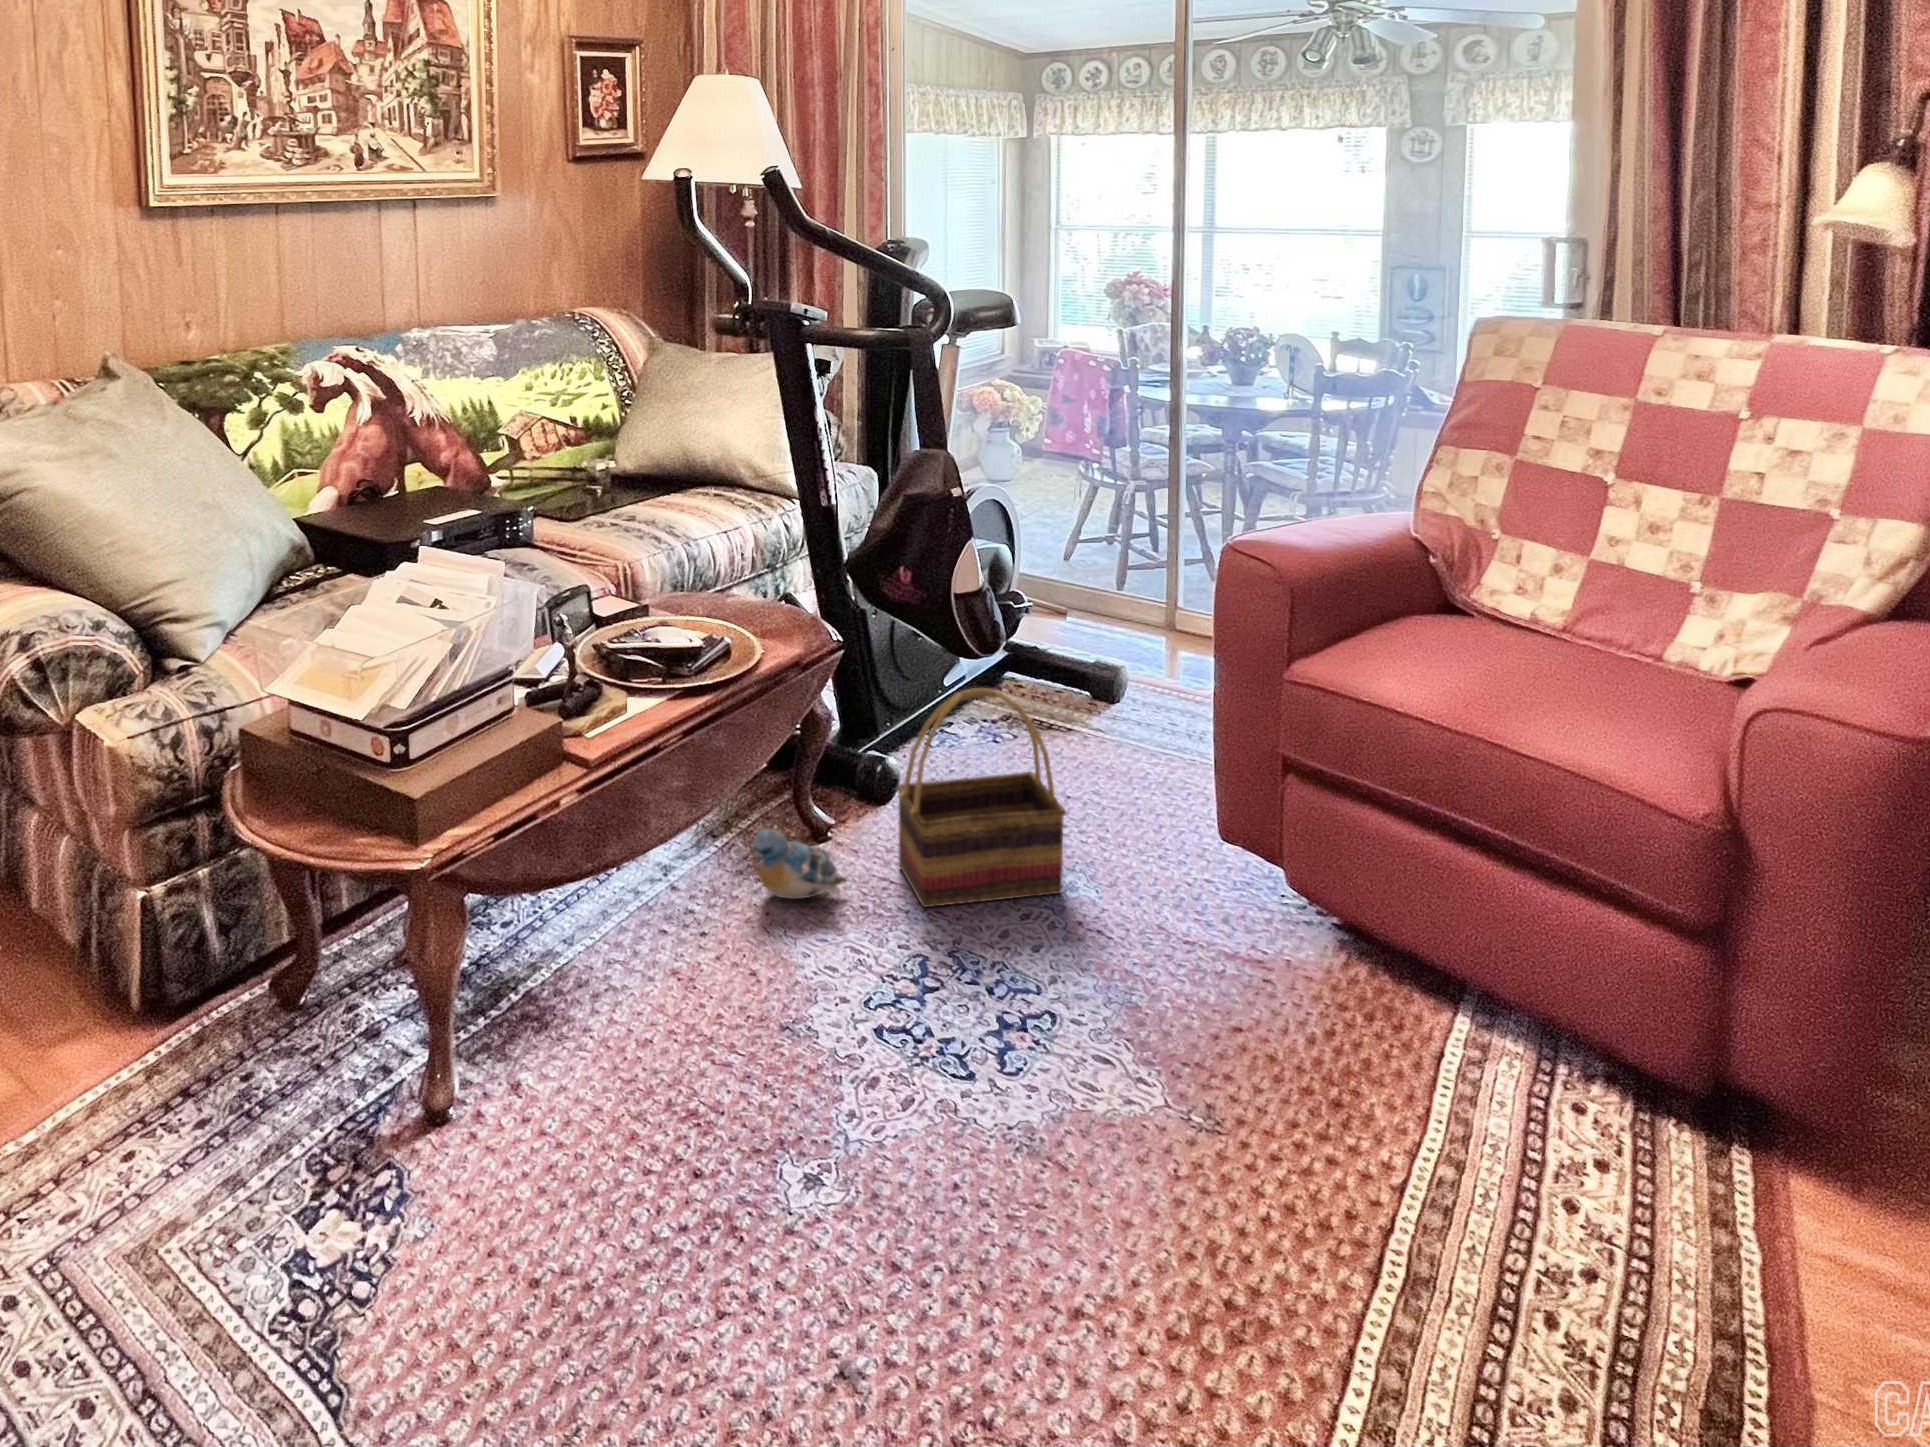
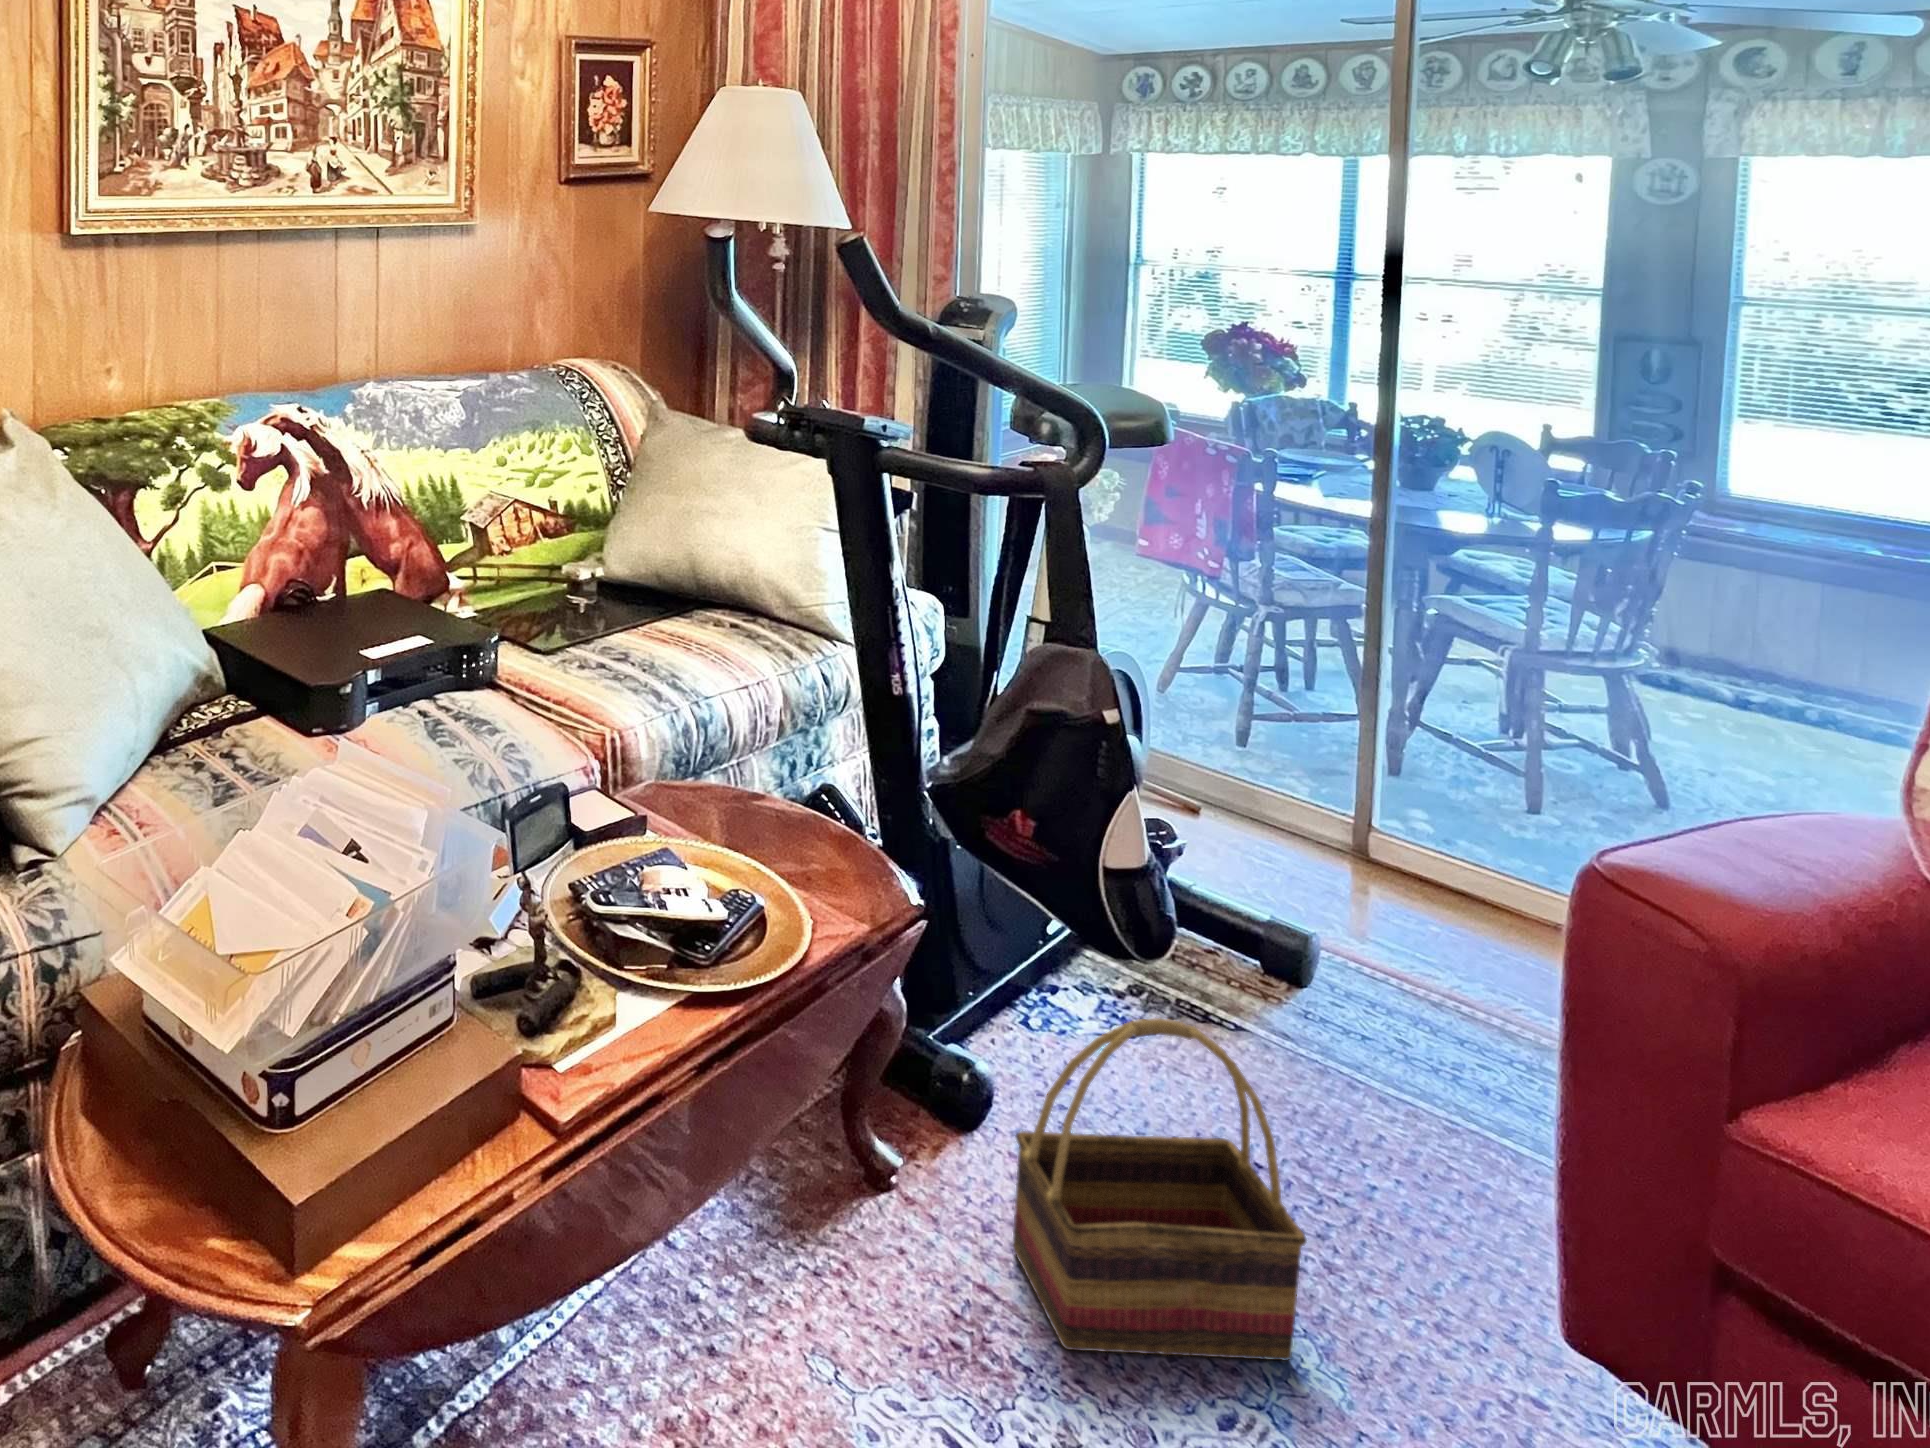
plush toy: present [750,829,847,899] -> none [792,1179,940,1305]

